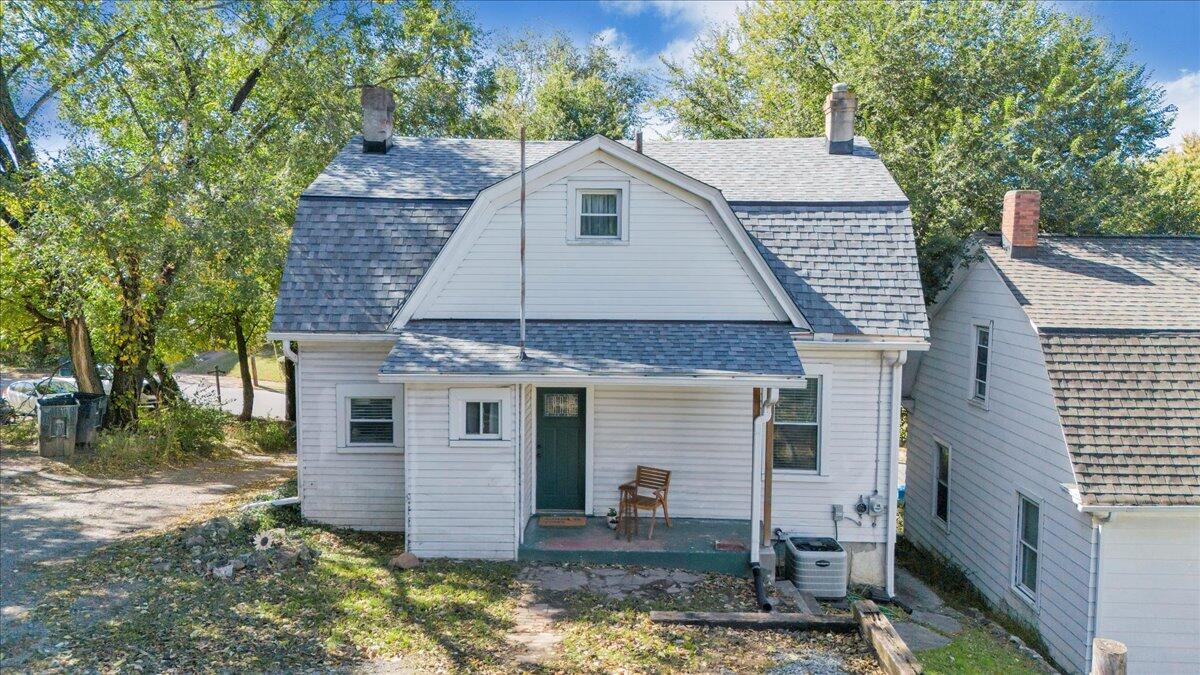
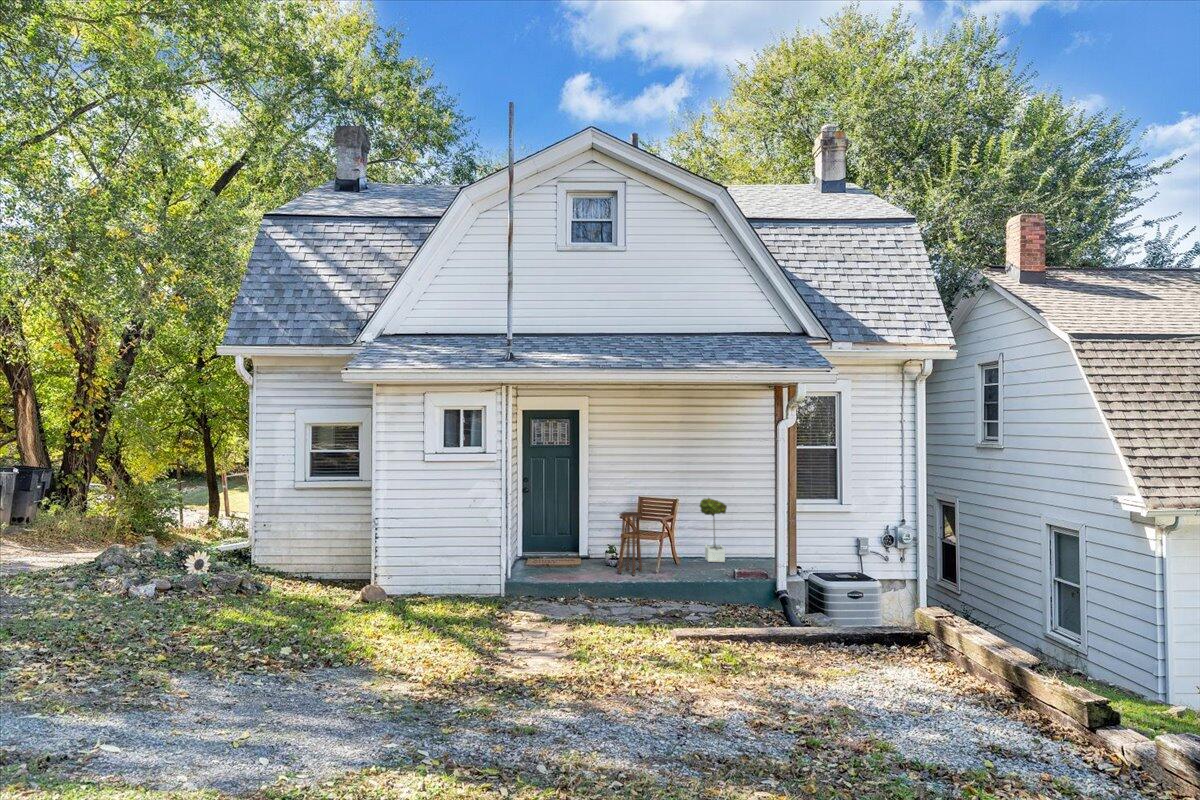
potted tree: none [693,469,717,526] -> present [700,498,727,562]

